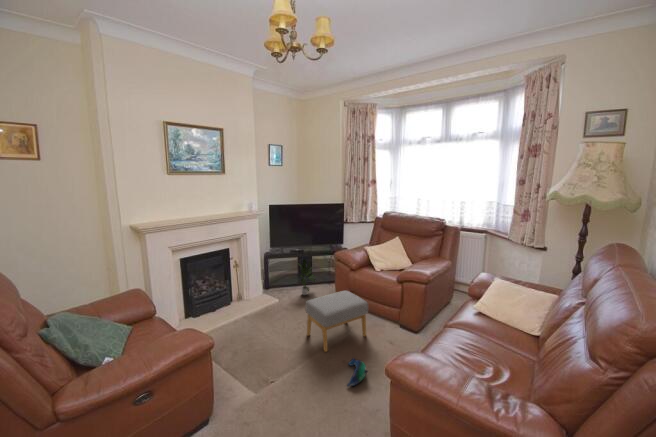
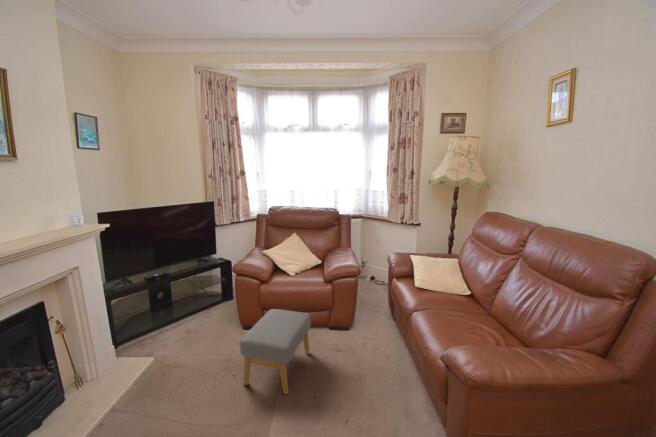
potted plant: present [298,259,316,295] -> none [170,285,208,335]
plush toy: present [347,358,368,386] -> none [323,382,357,420]

